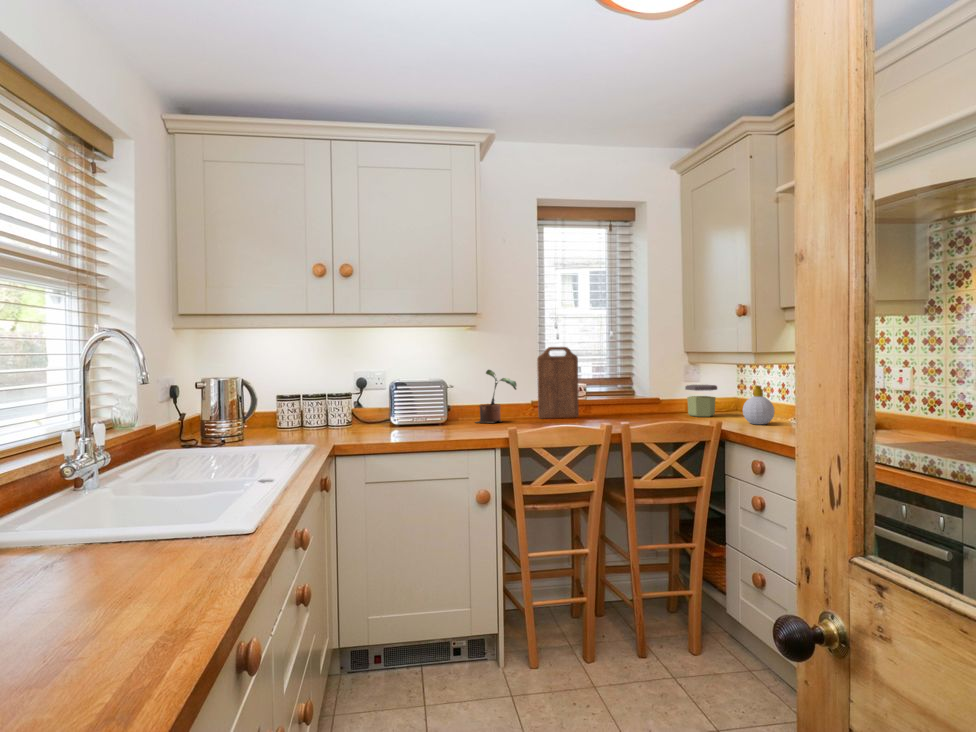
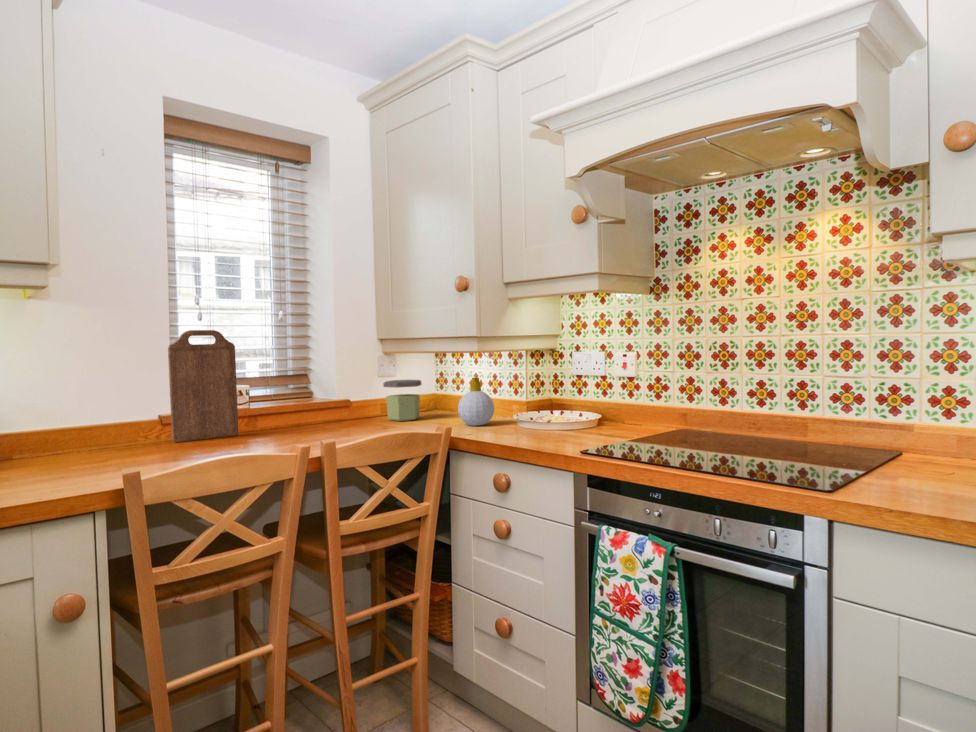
potted plant: present [476,370,516,423] -> none [50,367,132,460]

